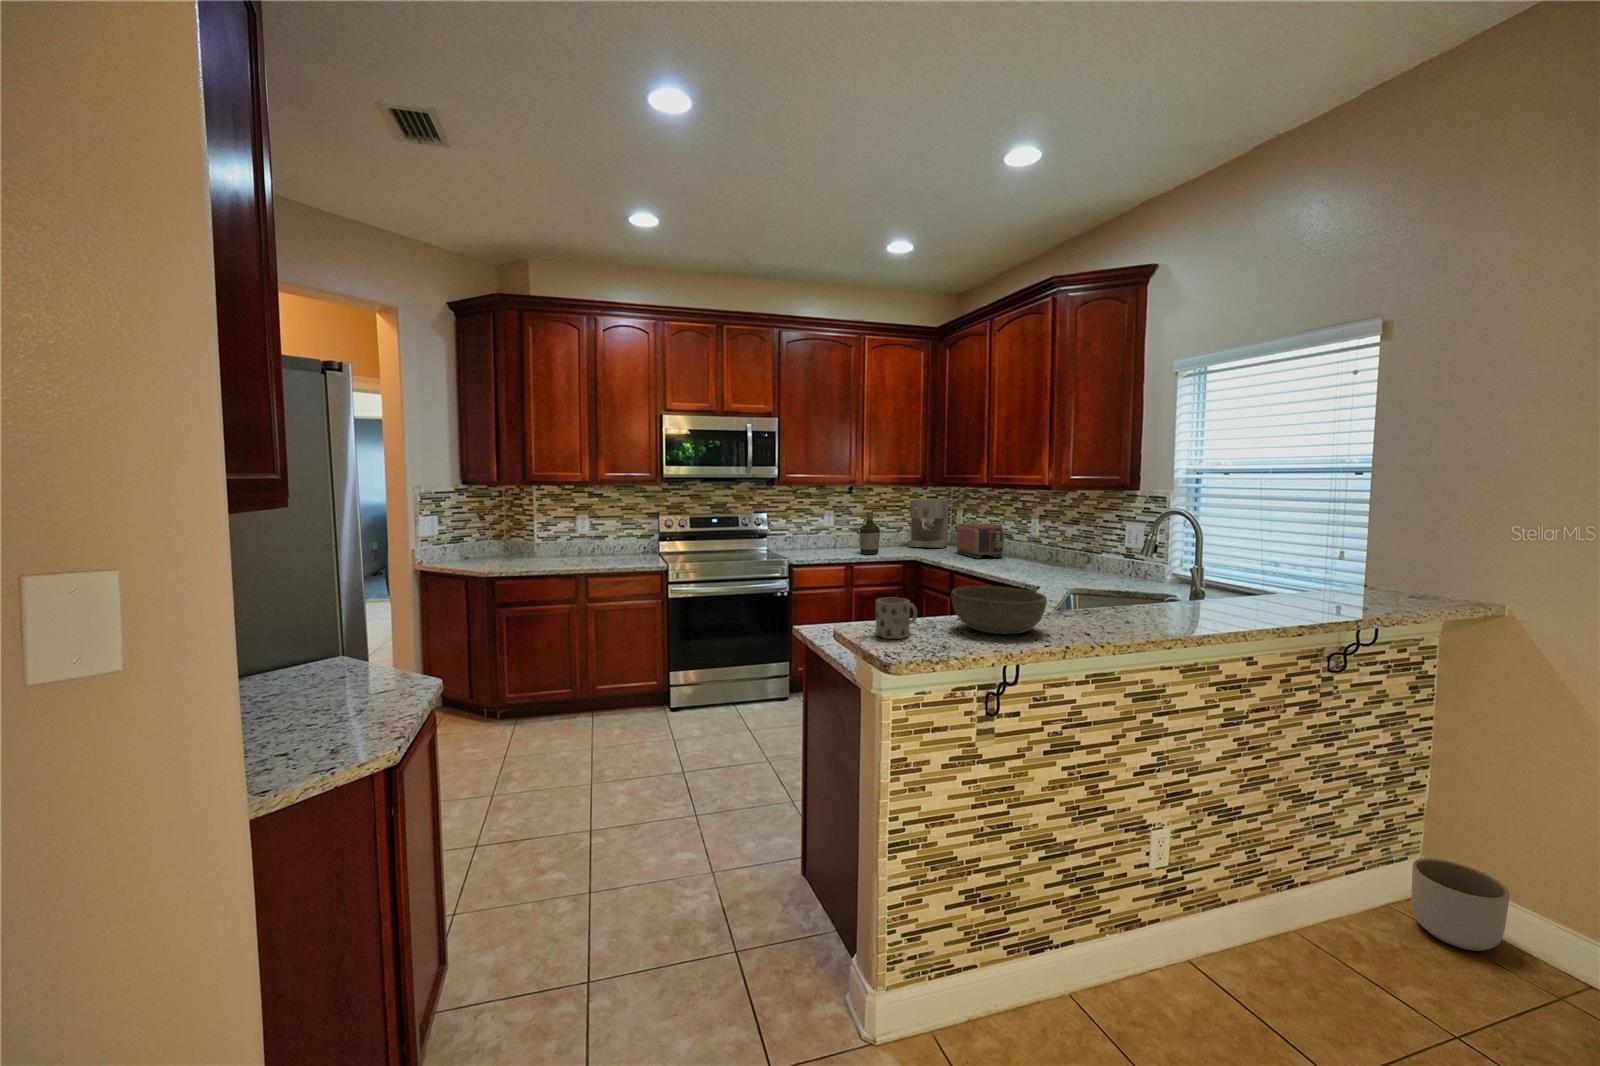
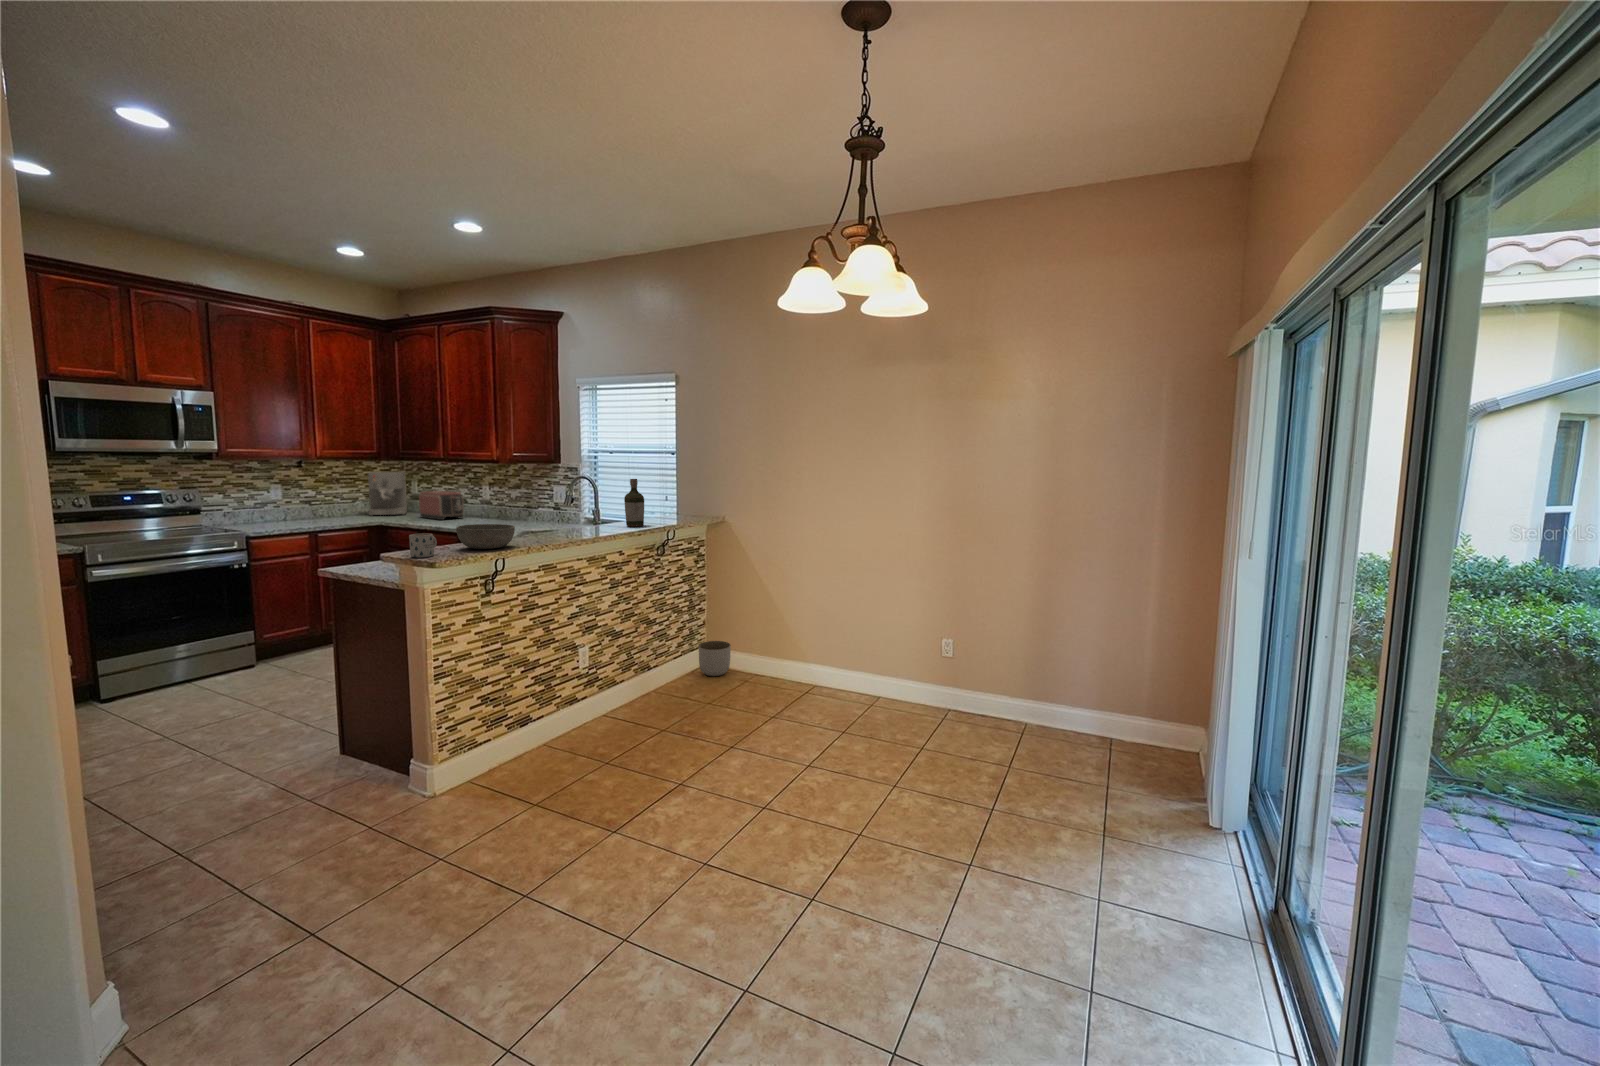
bottle: present [860,512,880,554] -> present [624,479,644,527]

